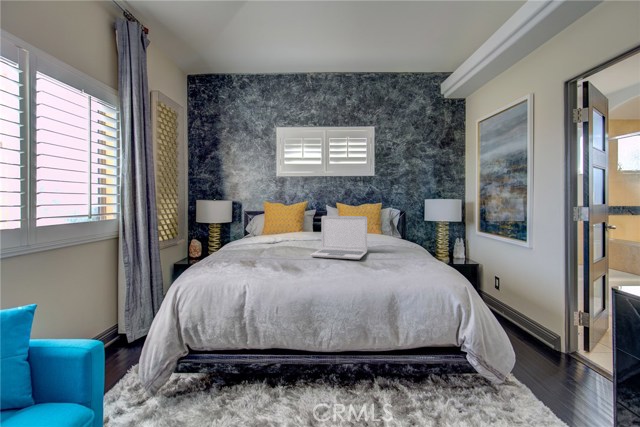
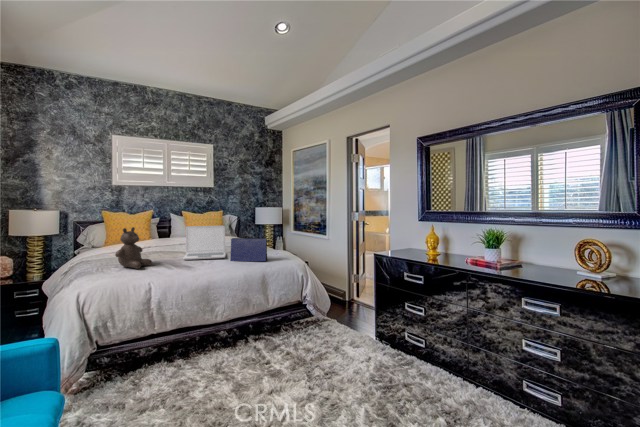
tote bag: none [365,209,422,272] -> present [230,221,269,261]
teddy bear: none [234,213,273,262] -> present [115,227,152,269]

